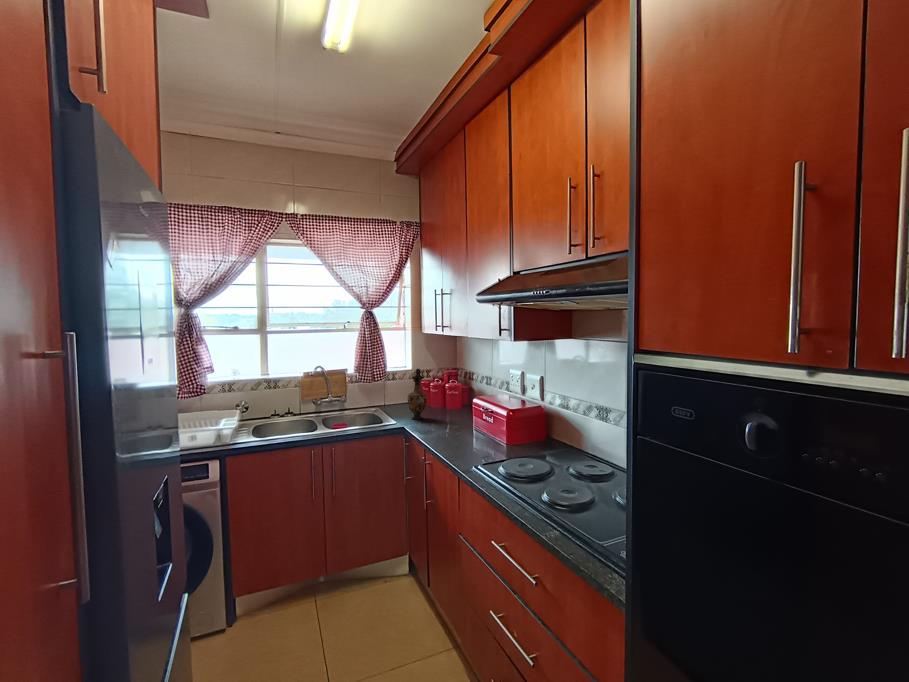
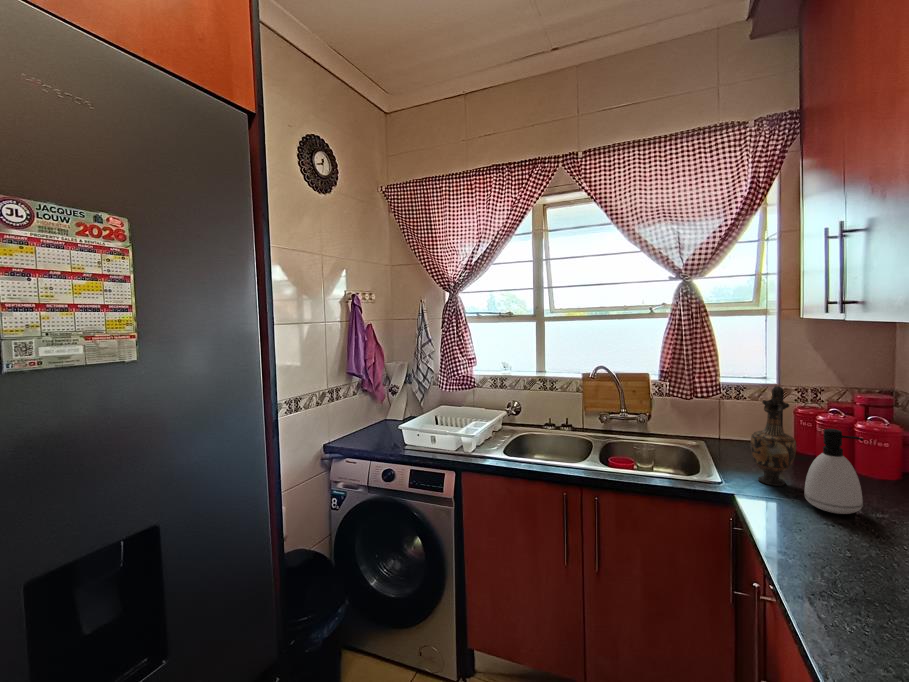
soap dispenser: none [433,385,453,424] -> present [804,429,863,514]

